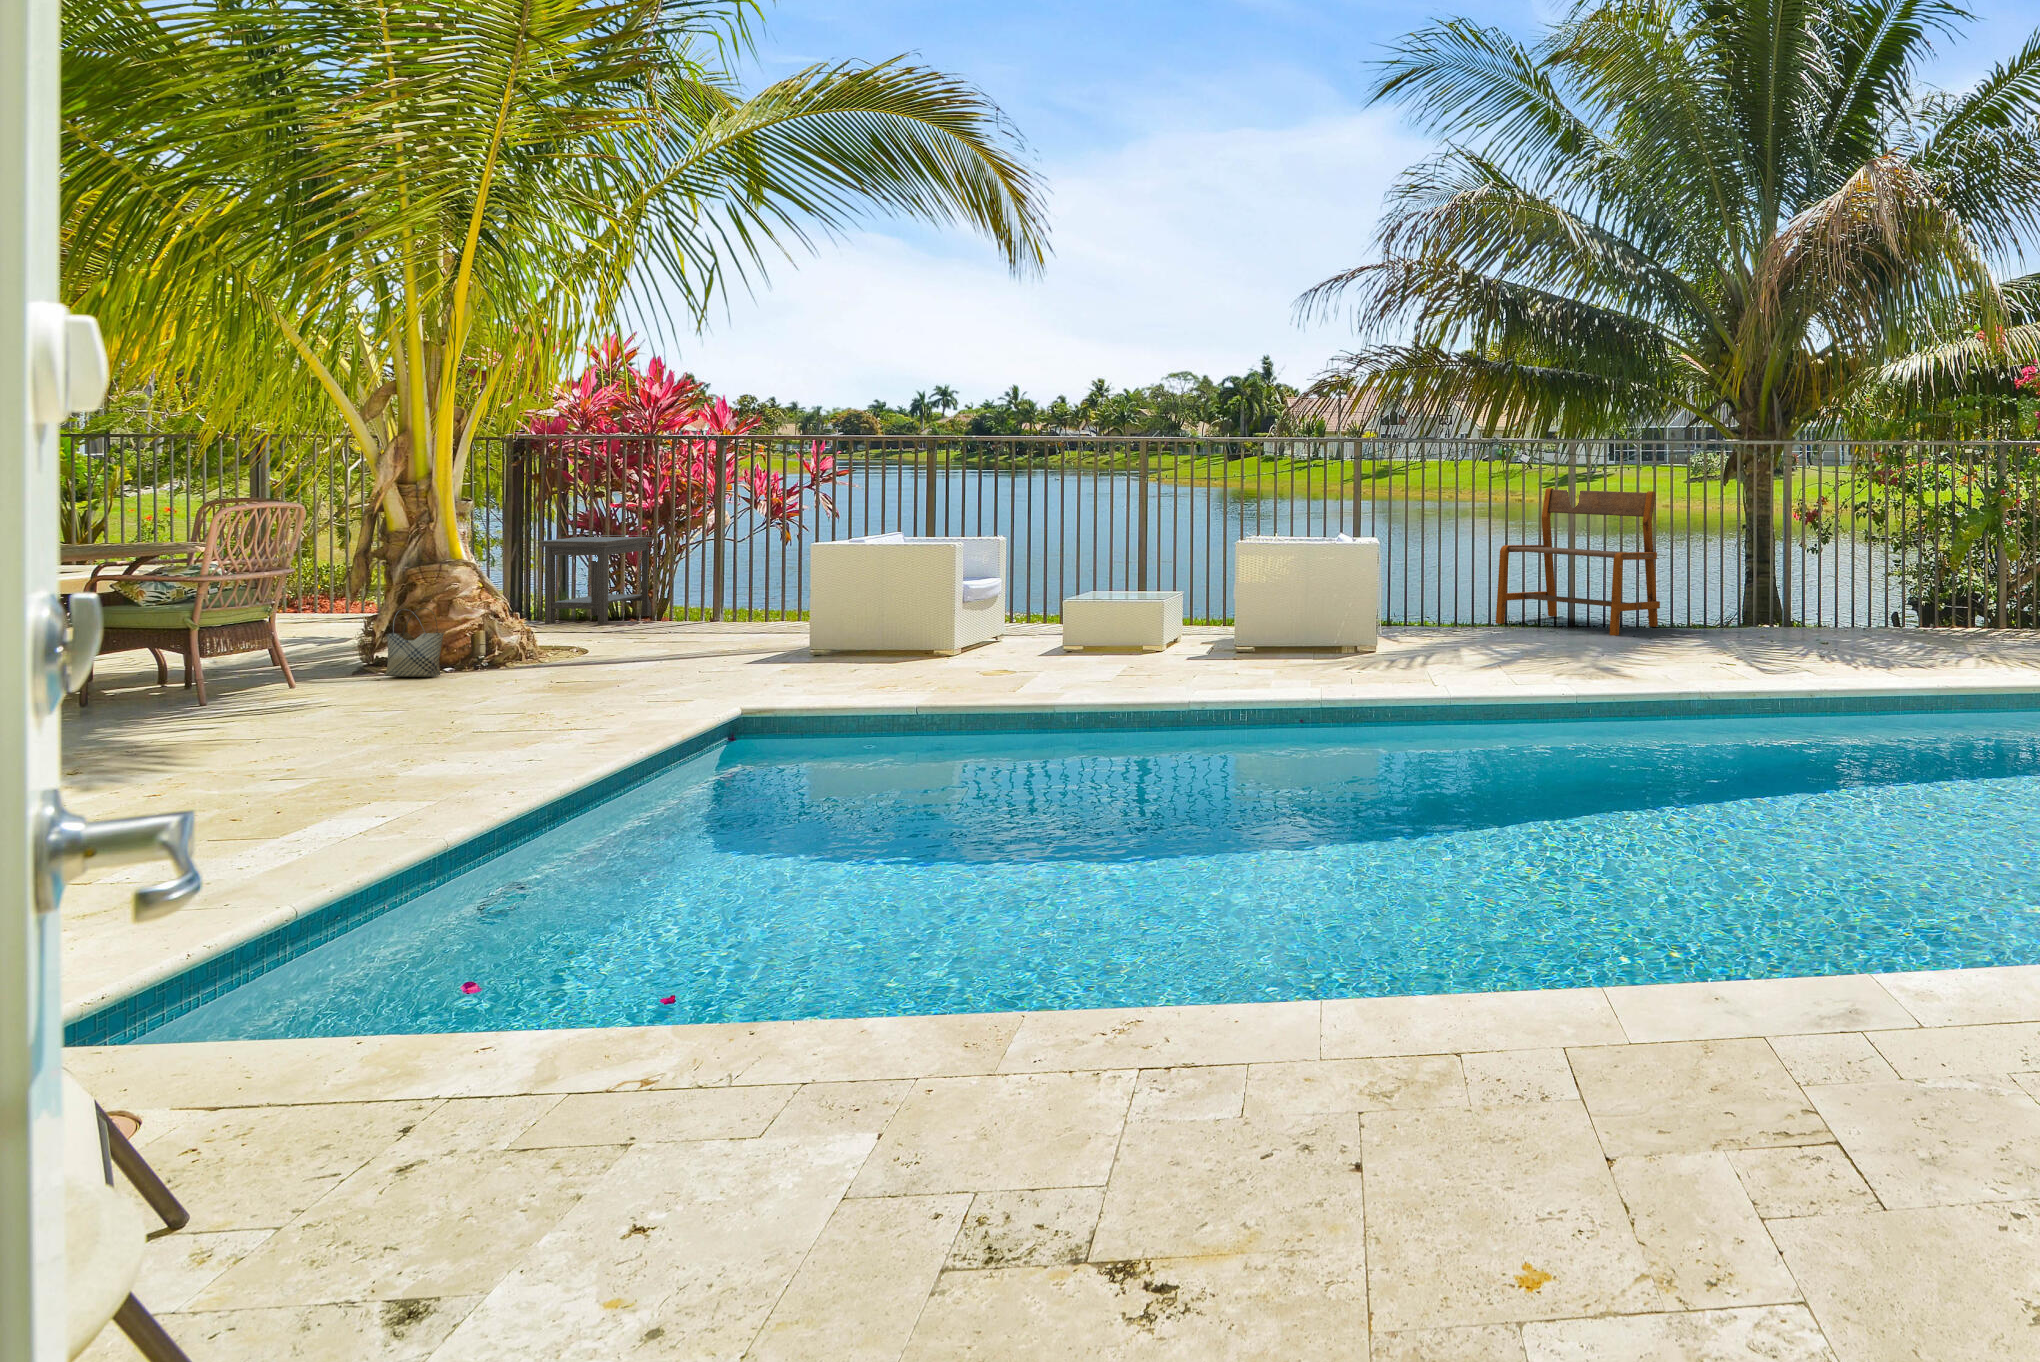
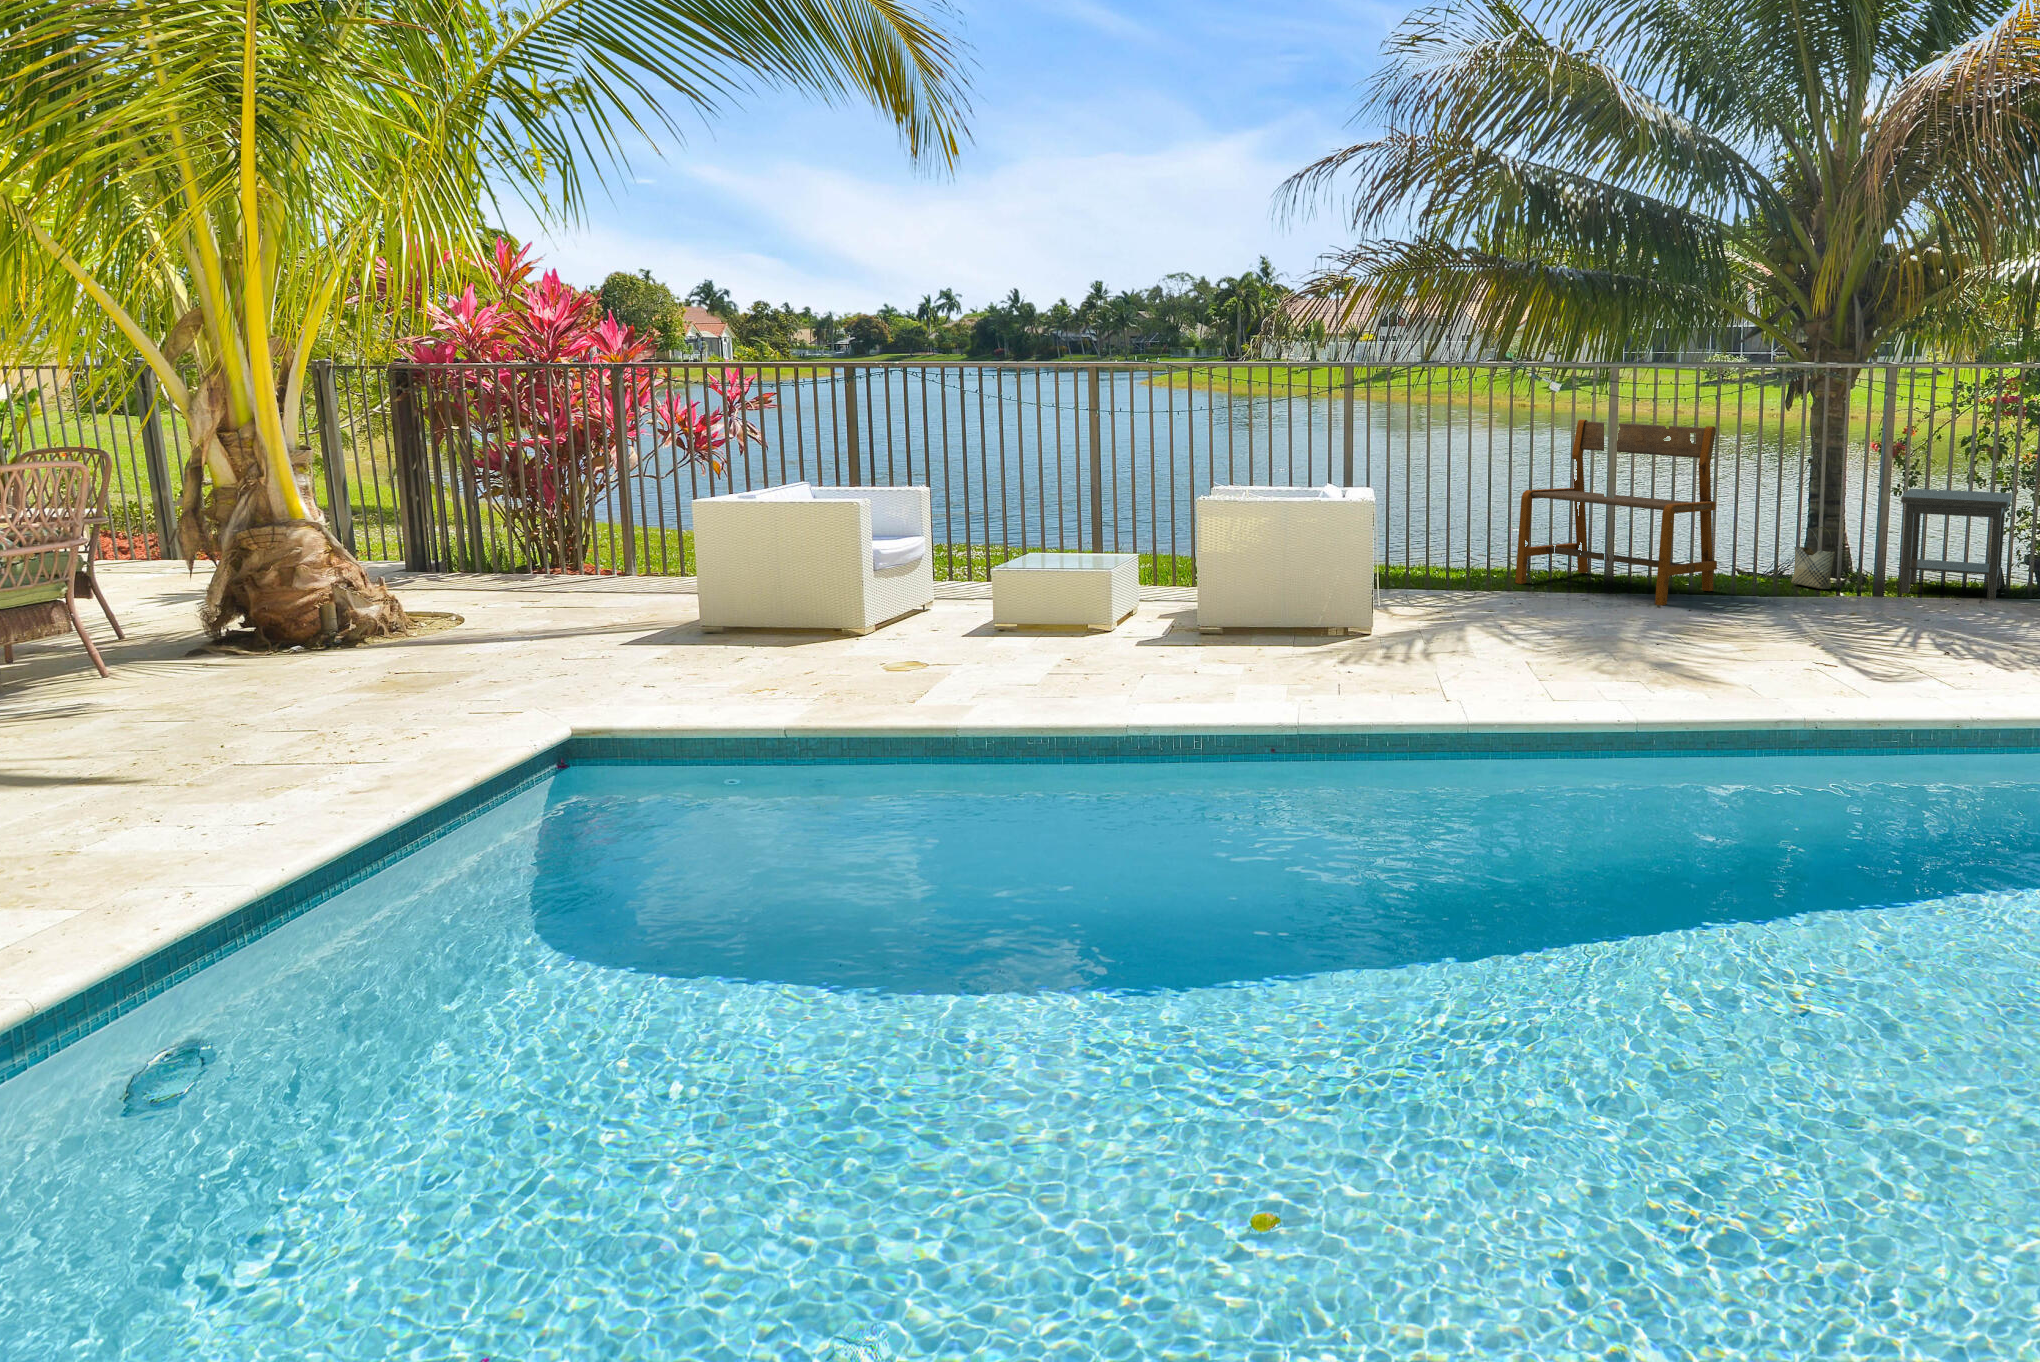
side table: present [540,535,652,625] -> present [1901,489,2012,600]
woven basket: present [385,608,444,677] -> present [1791,527,1835,589]

